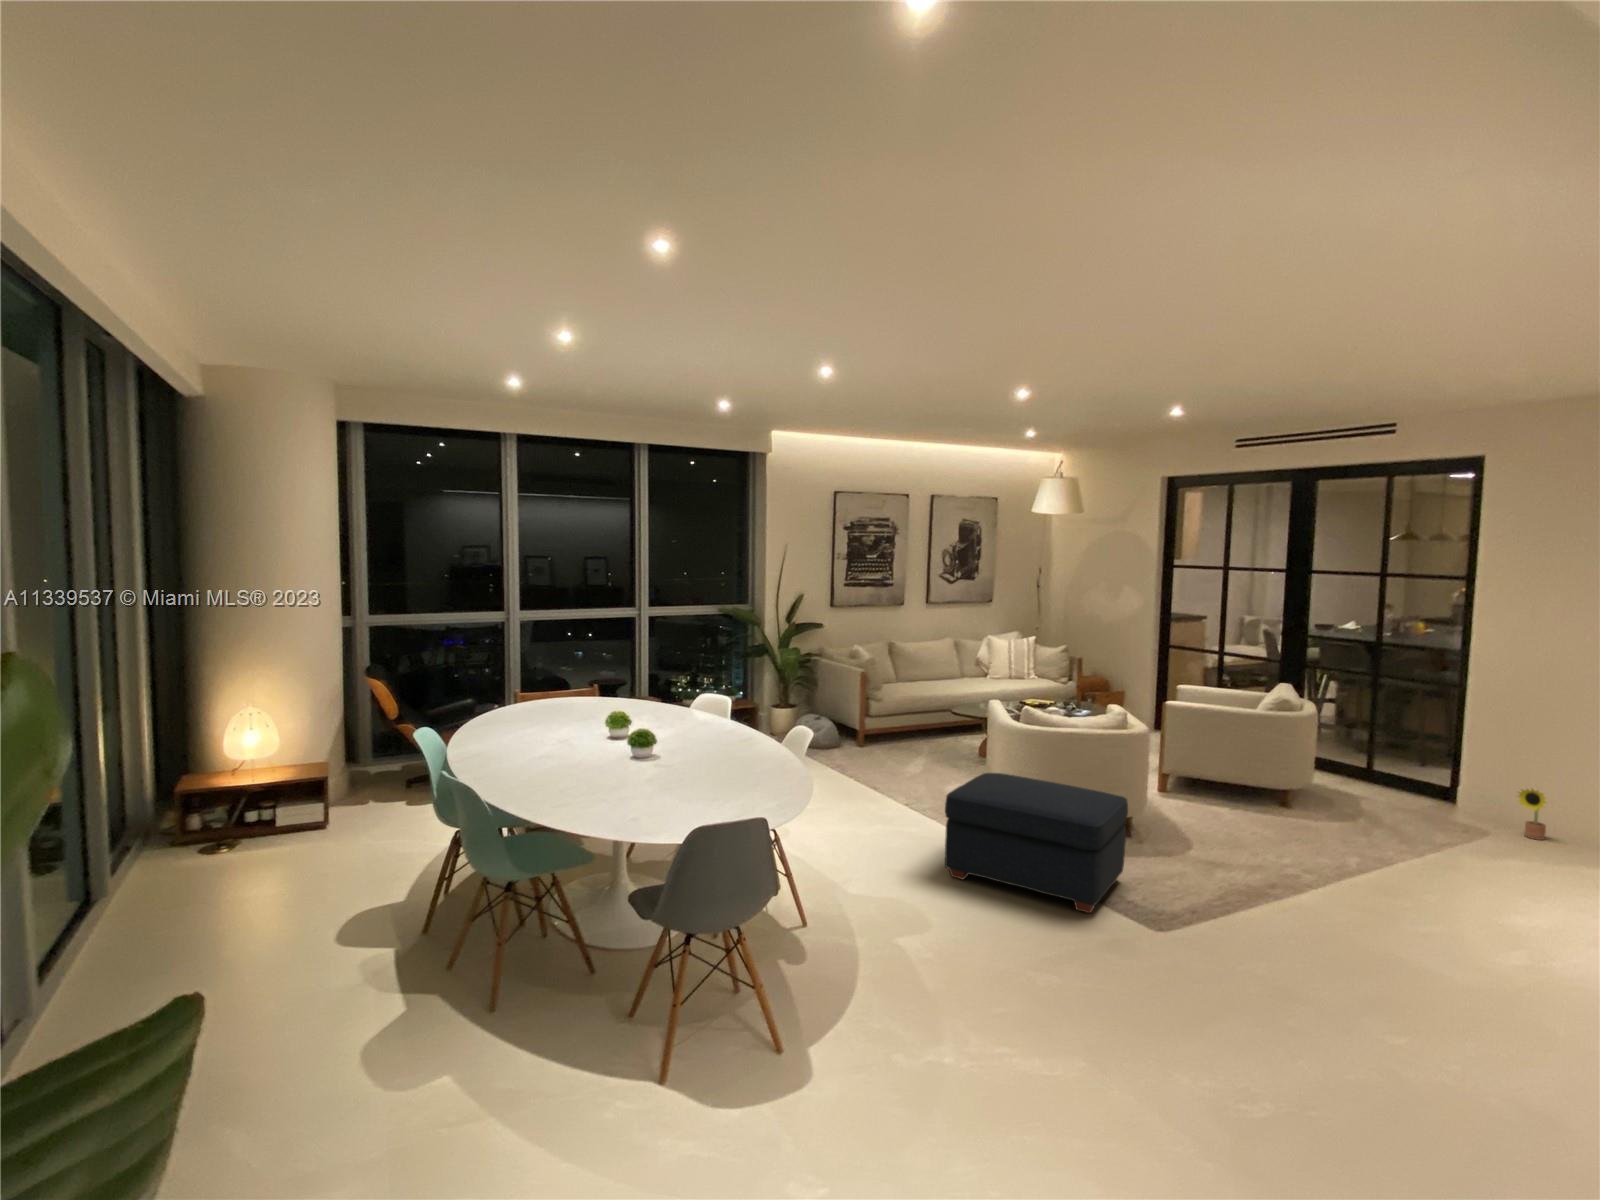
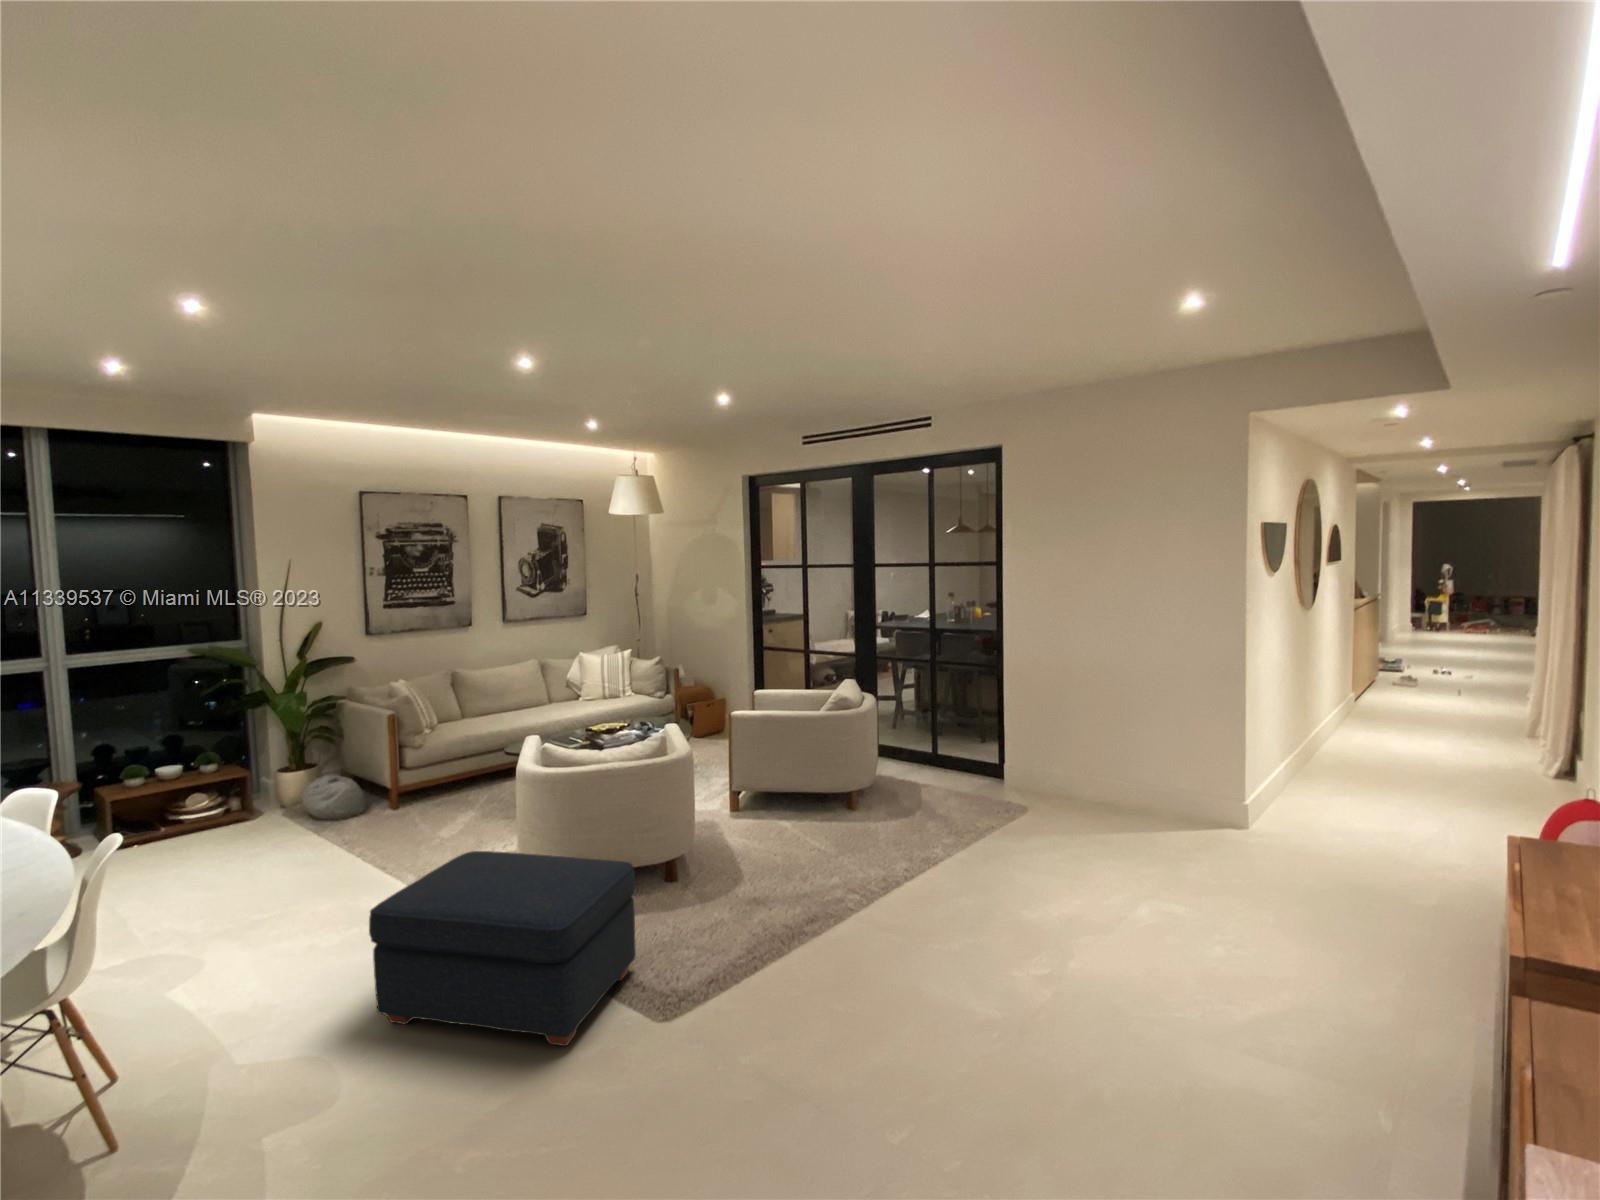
decorative plant: present [1517,789,1546,840] -> none [1047,762,1073,812]

